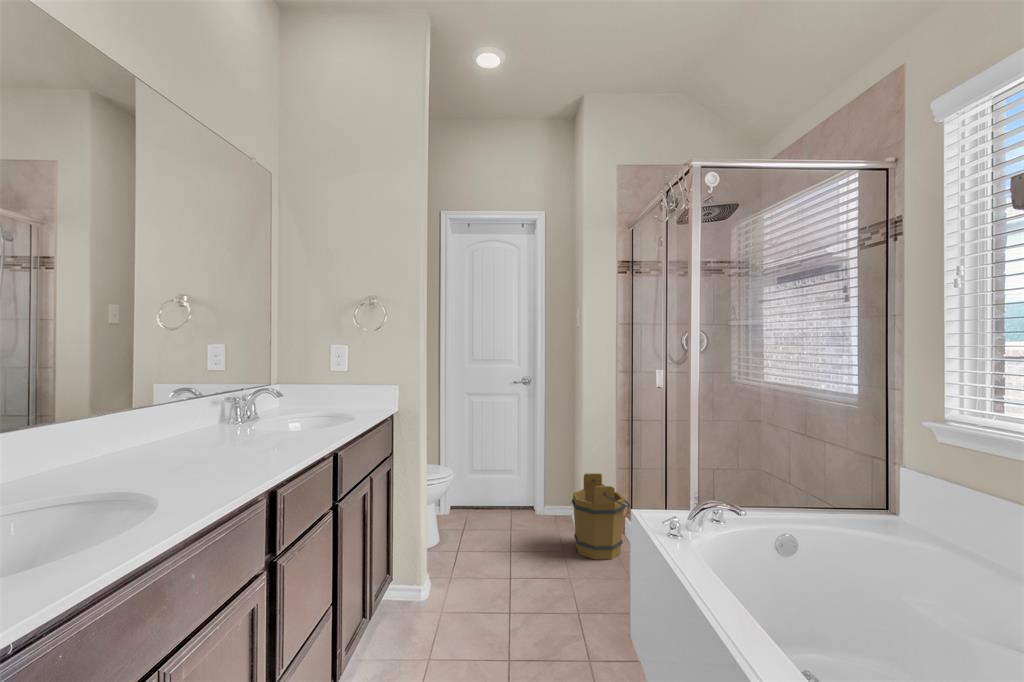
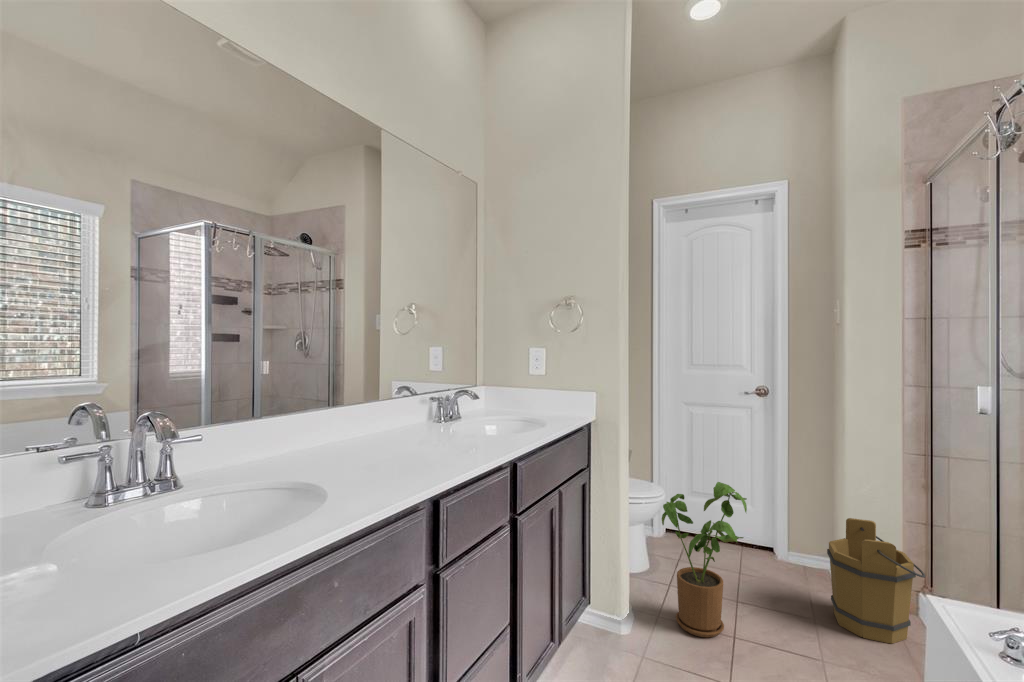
house plant: none [452,456,518,587] -> present [662,482,747,637]

